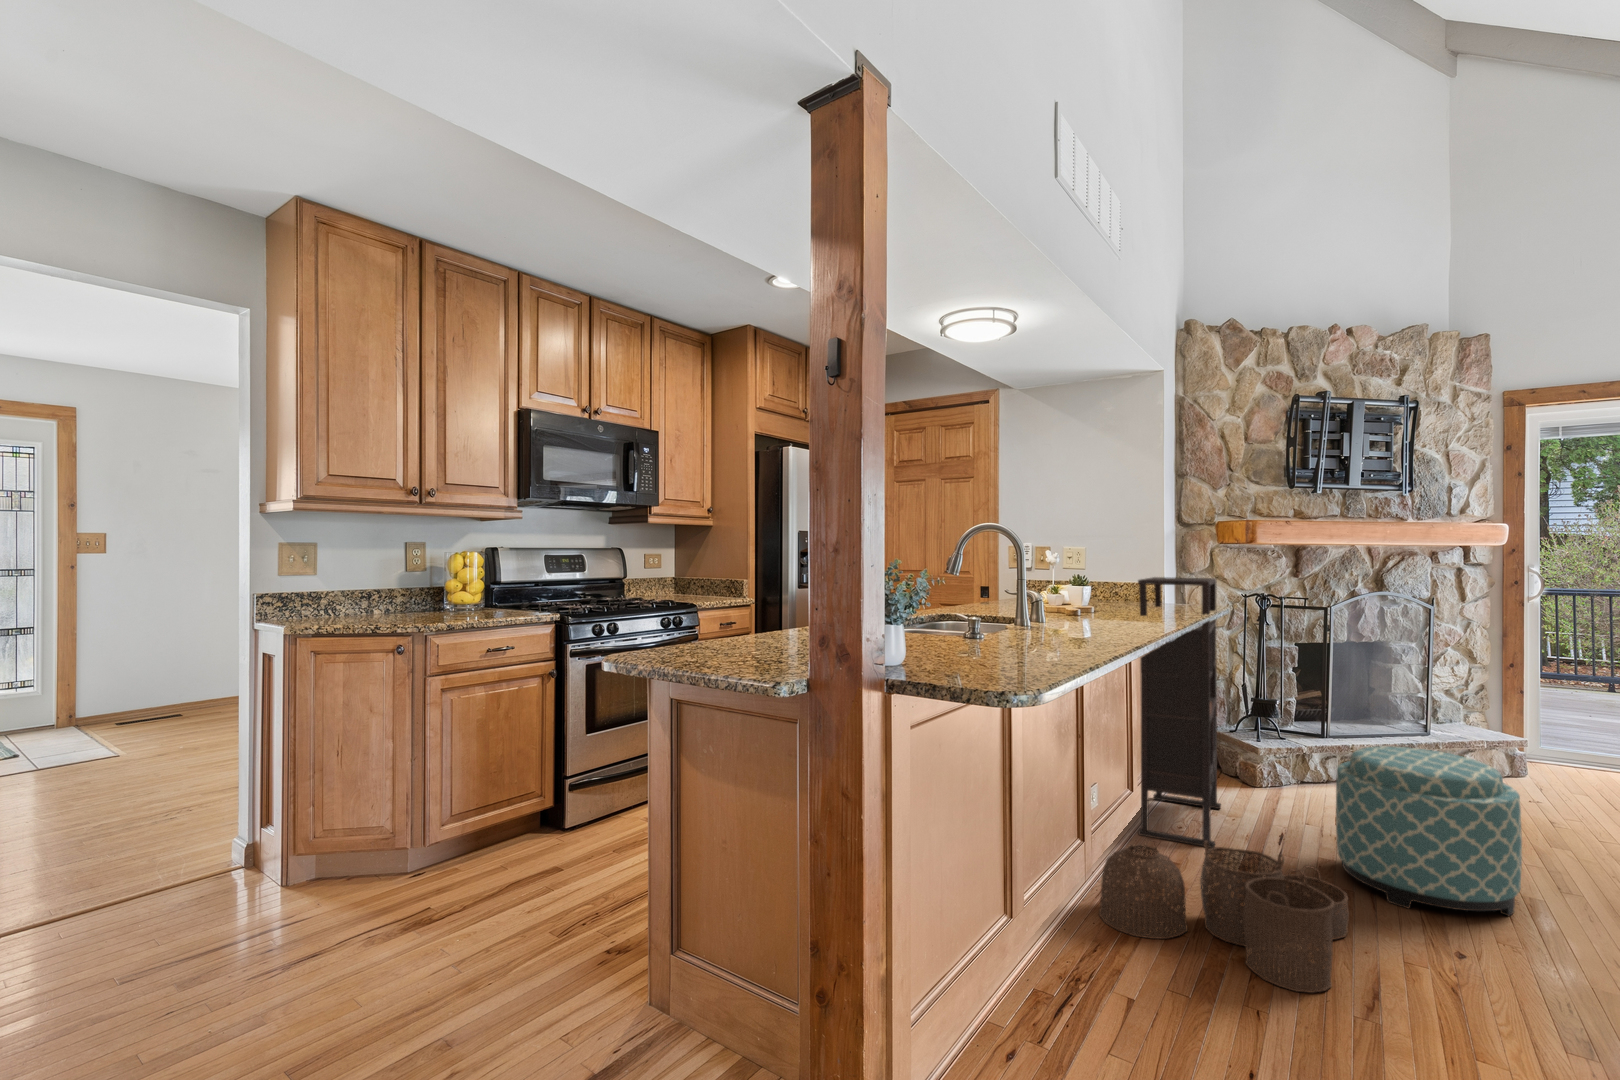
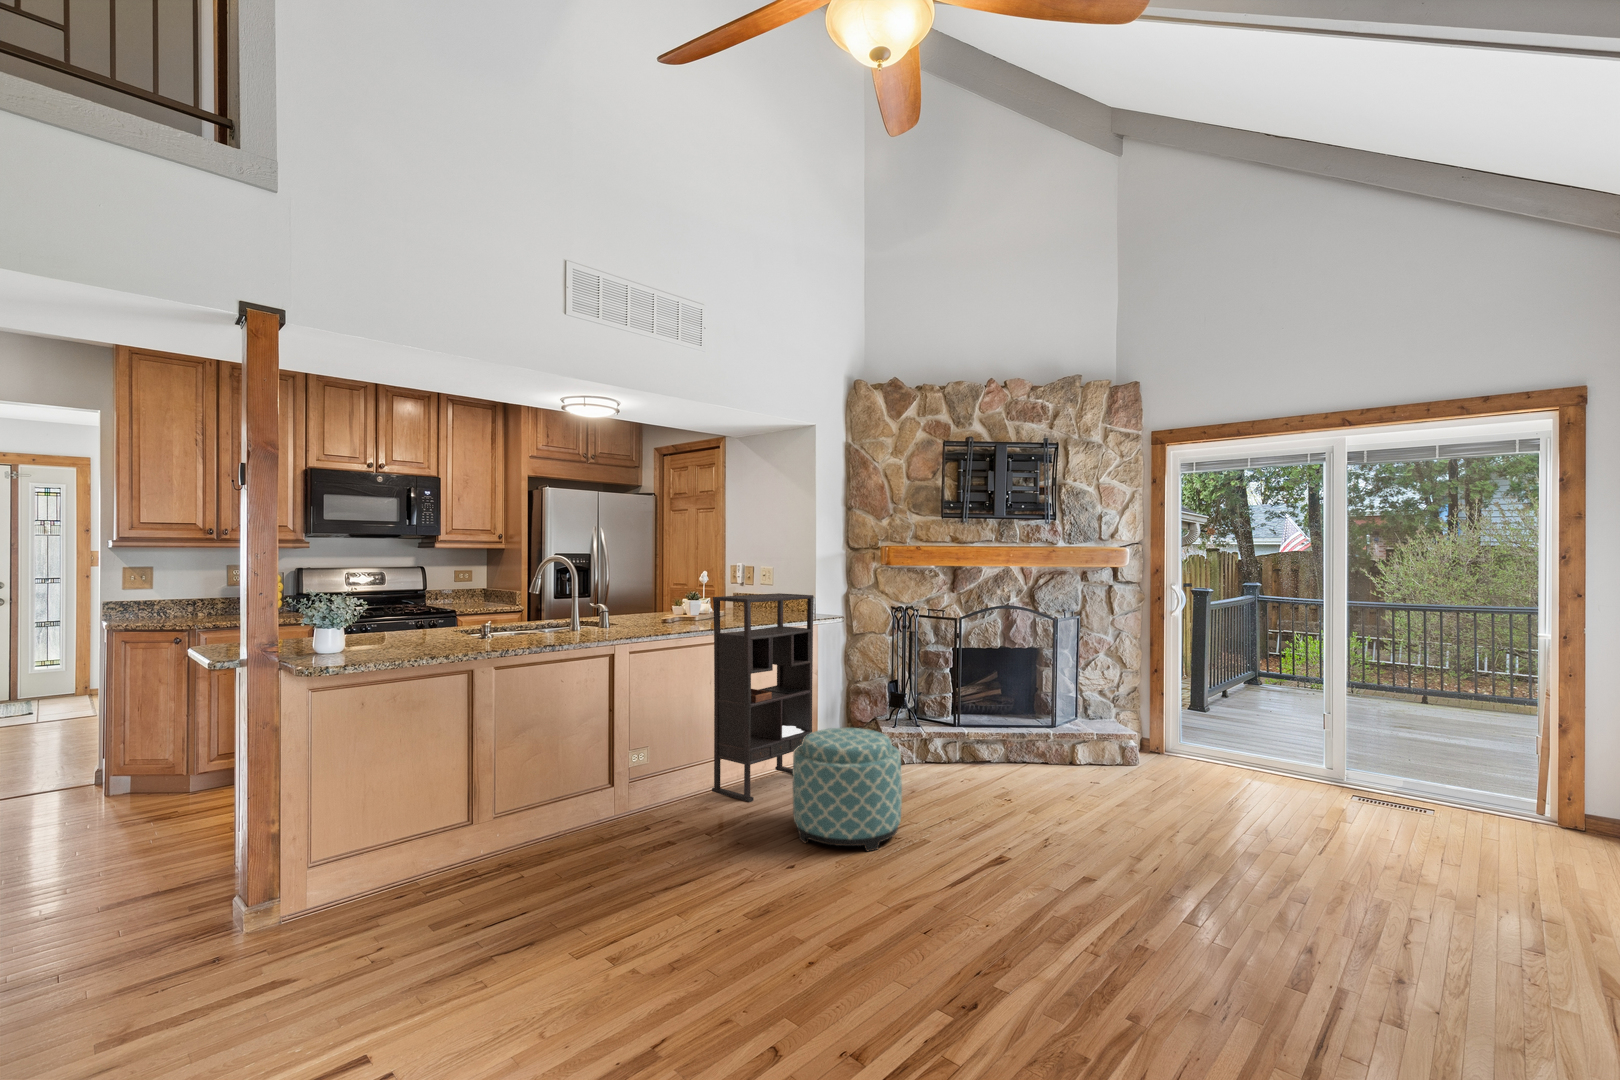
woven basket: present [1099,839,1349,993] -> none [576,782,736,878]

